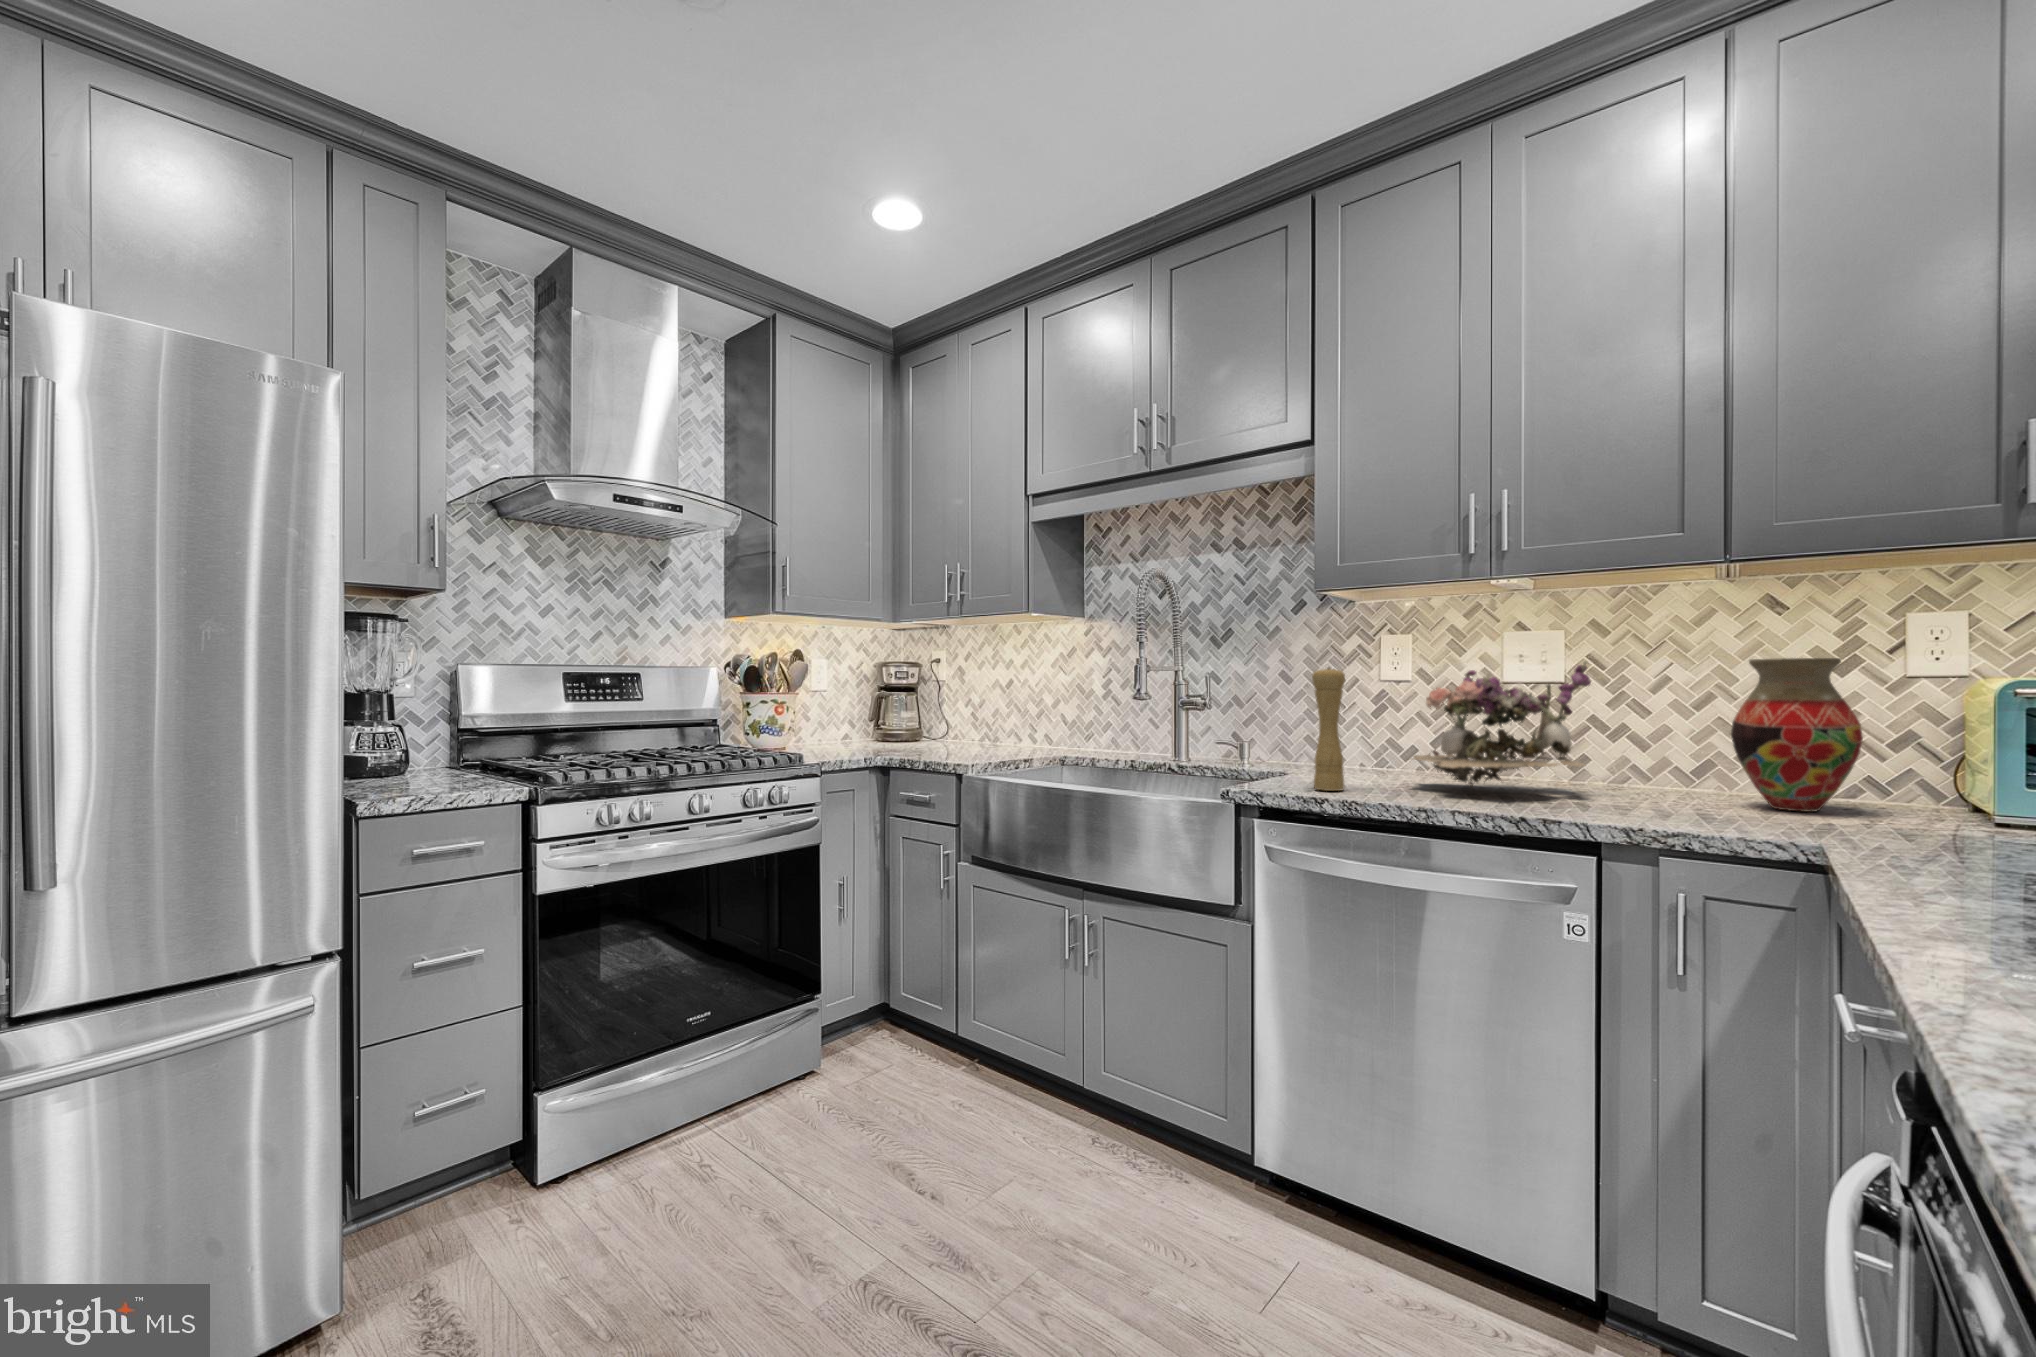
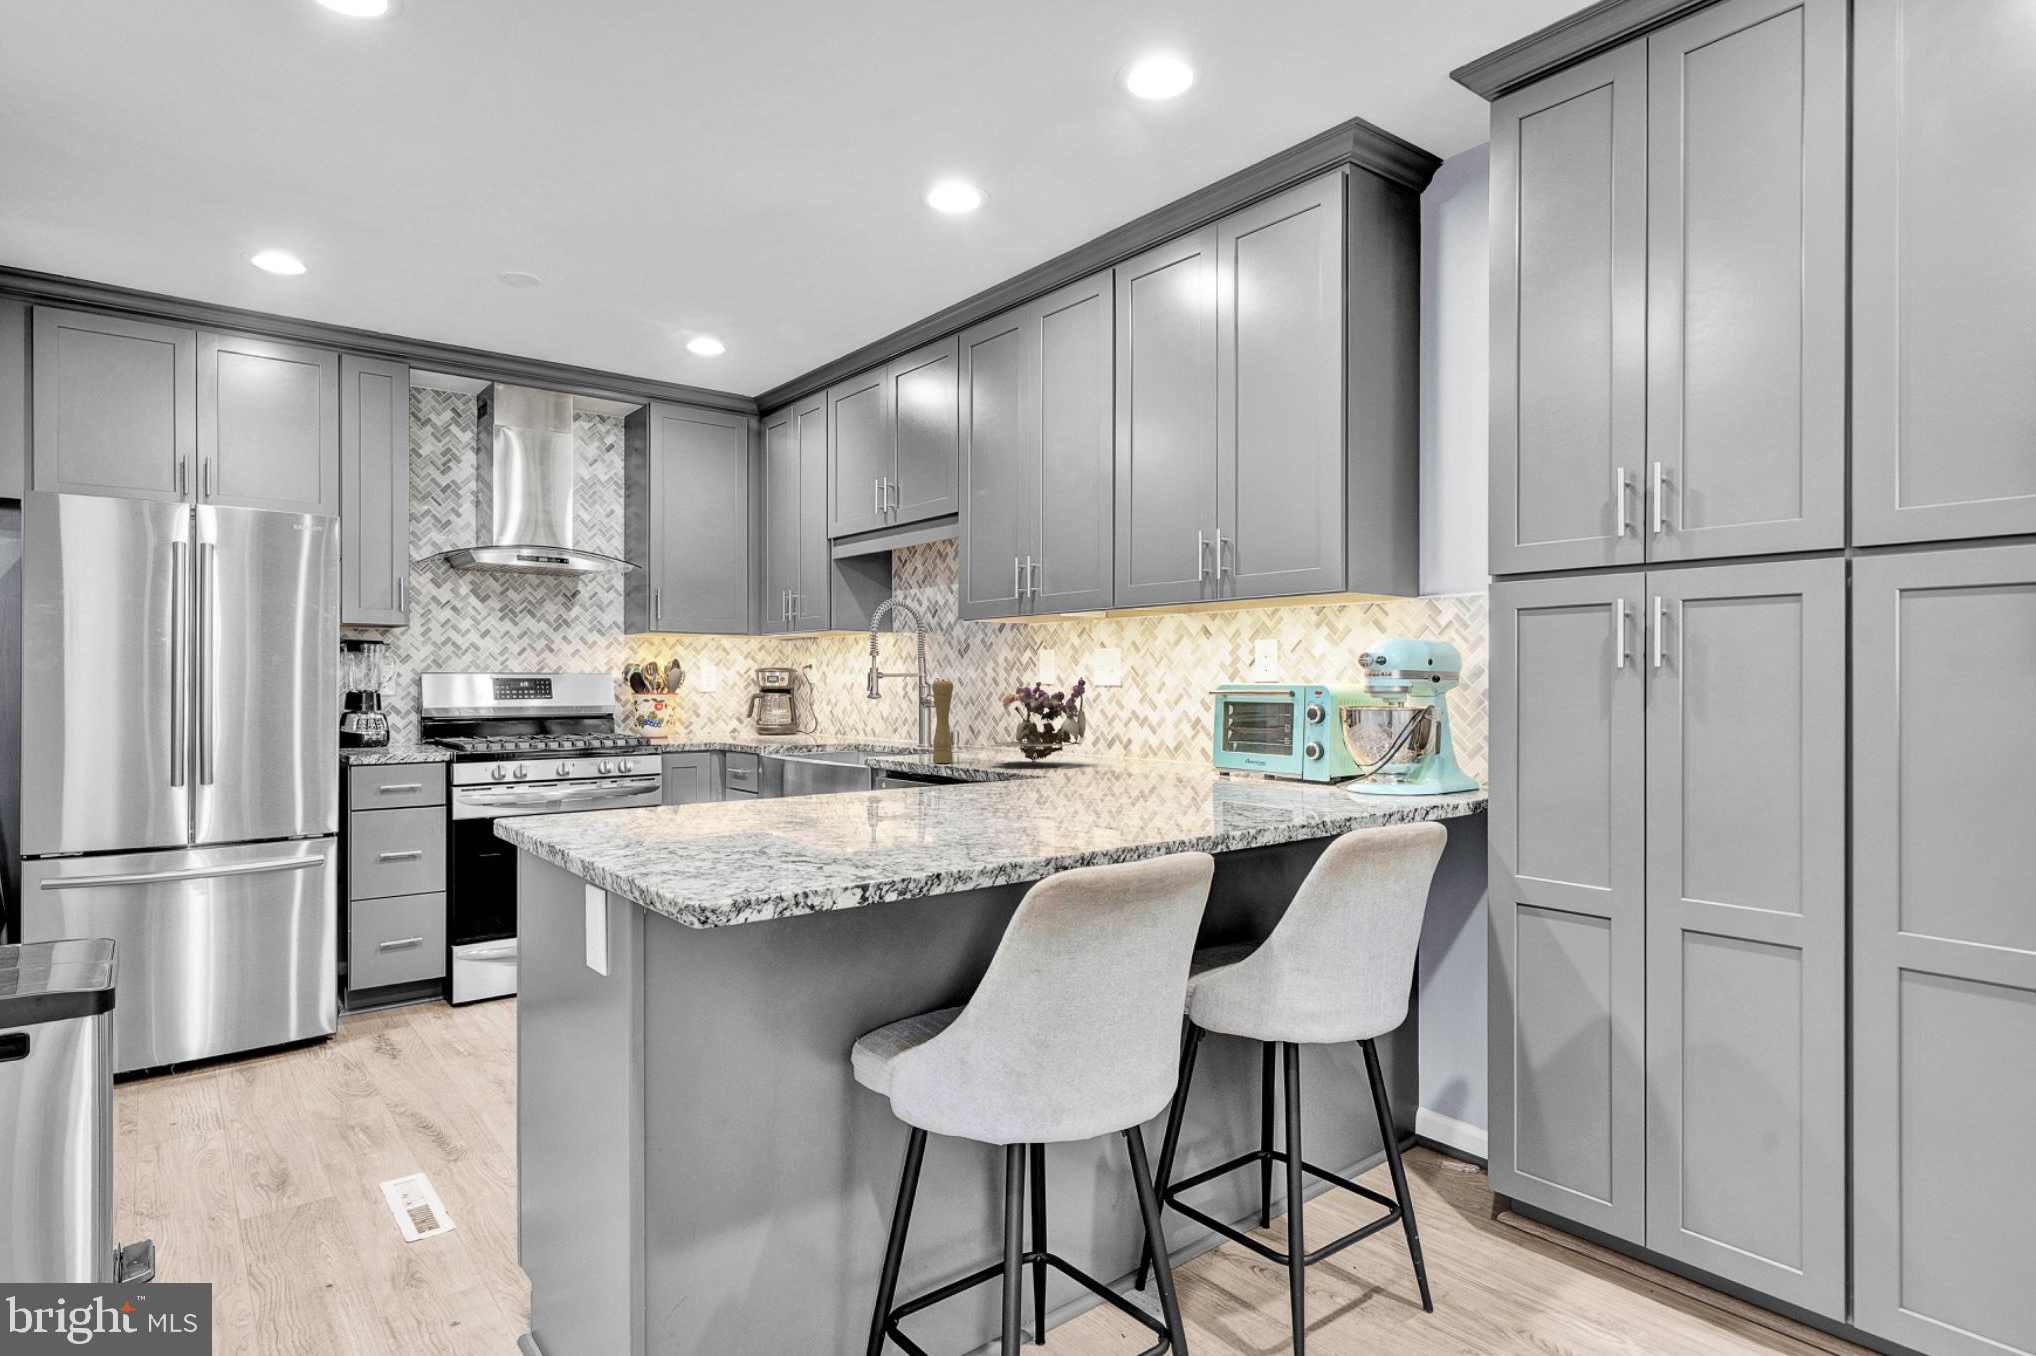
vase: present [1731,658,1863,812] -> none [1123,678,1185,774]

